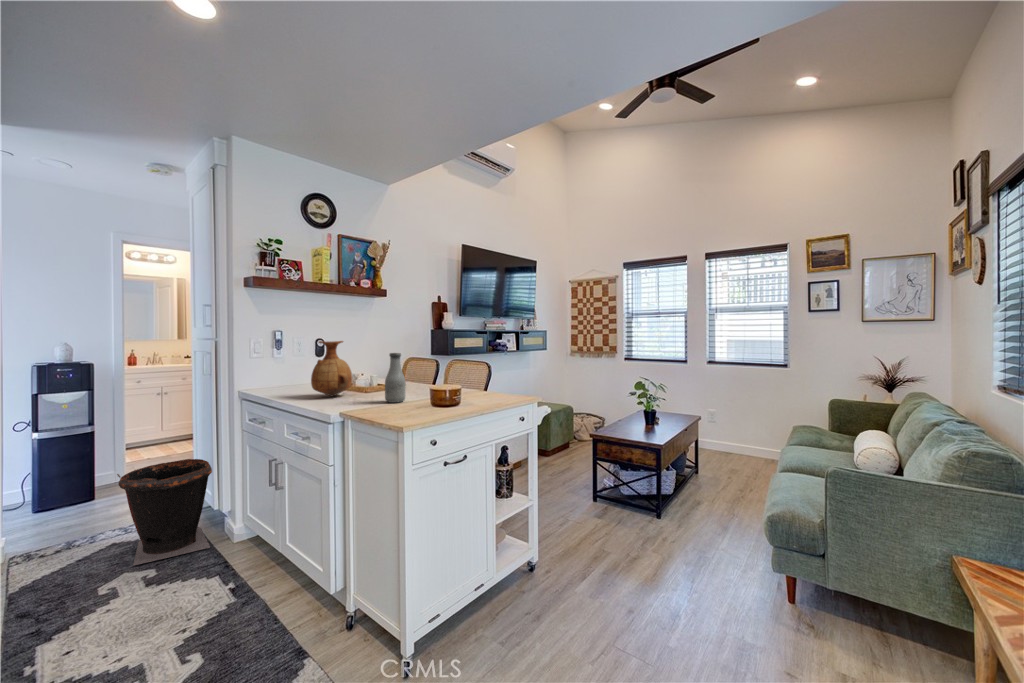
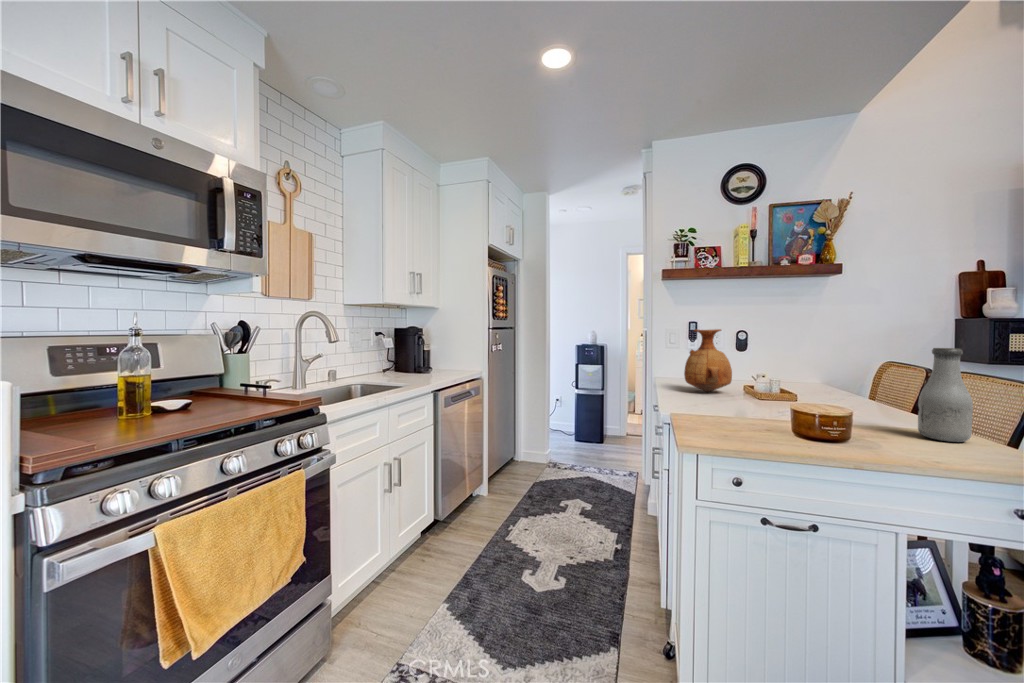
bottle: present [385,353,406,403] -> present [918,348,973,442]
trash can: present [117,459,212,565] -> none [582,426,642,508]

